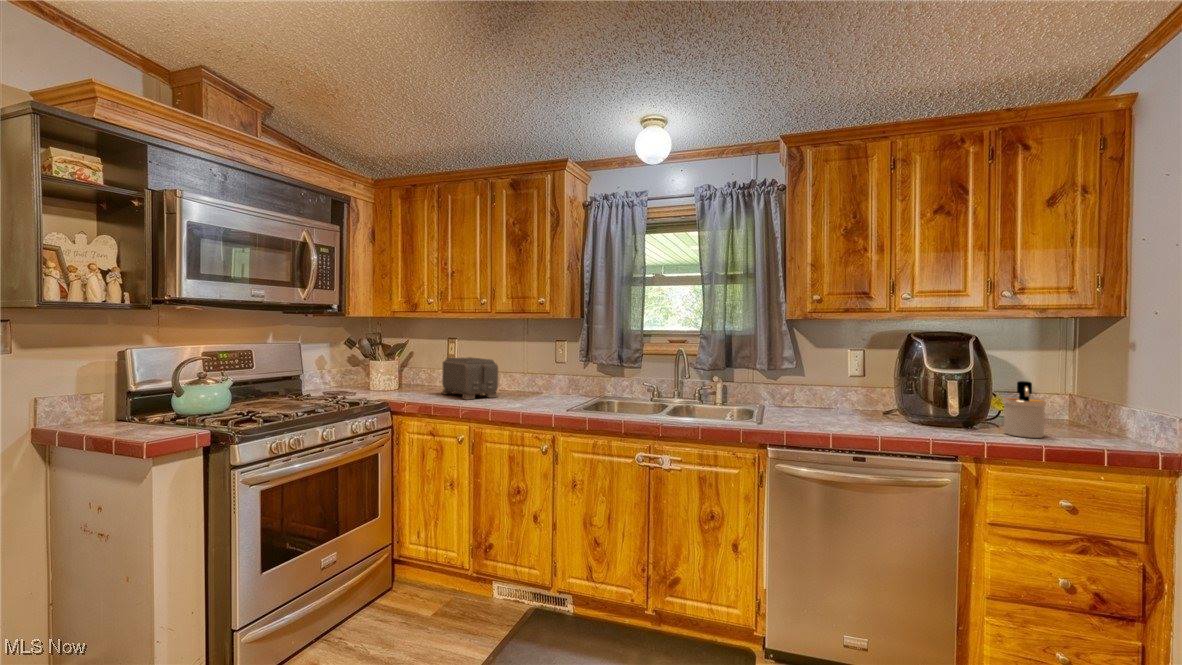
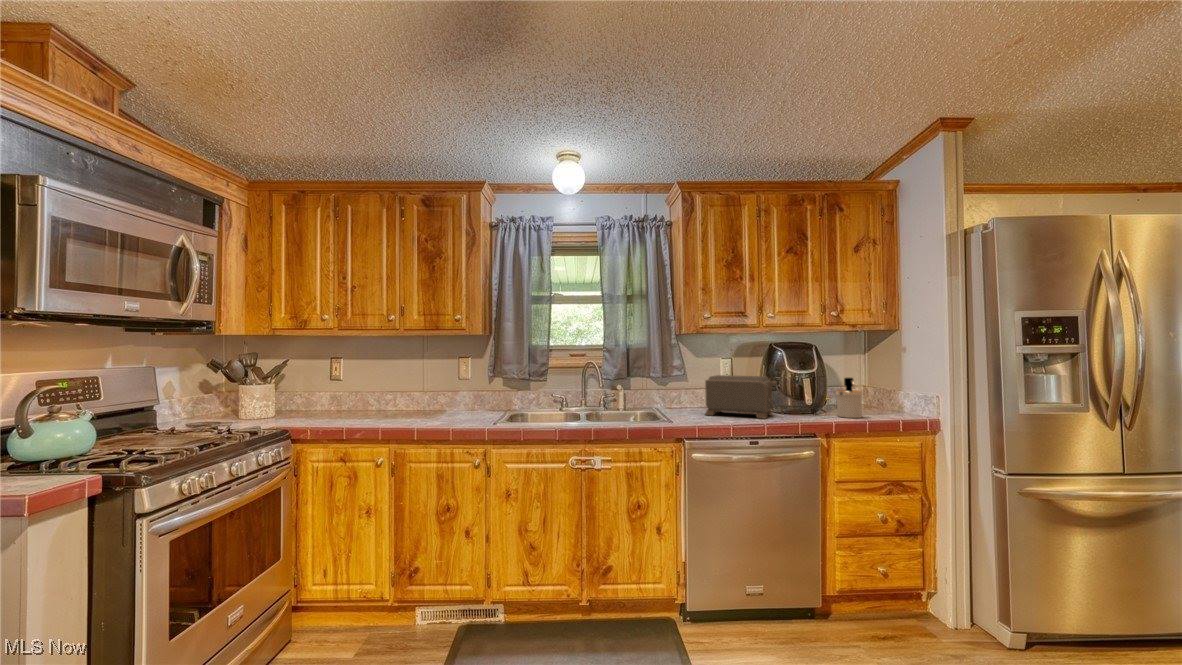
toaster: present [442,357,498,400] -> present [705,375,776,419]

